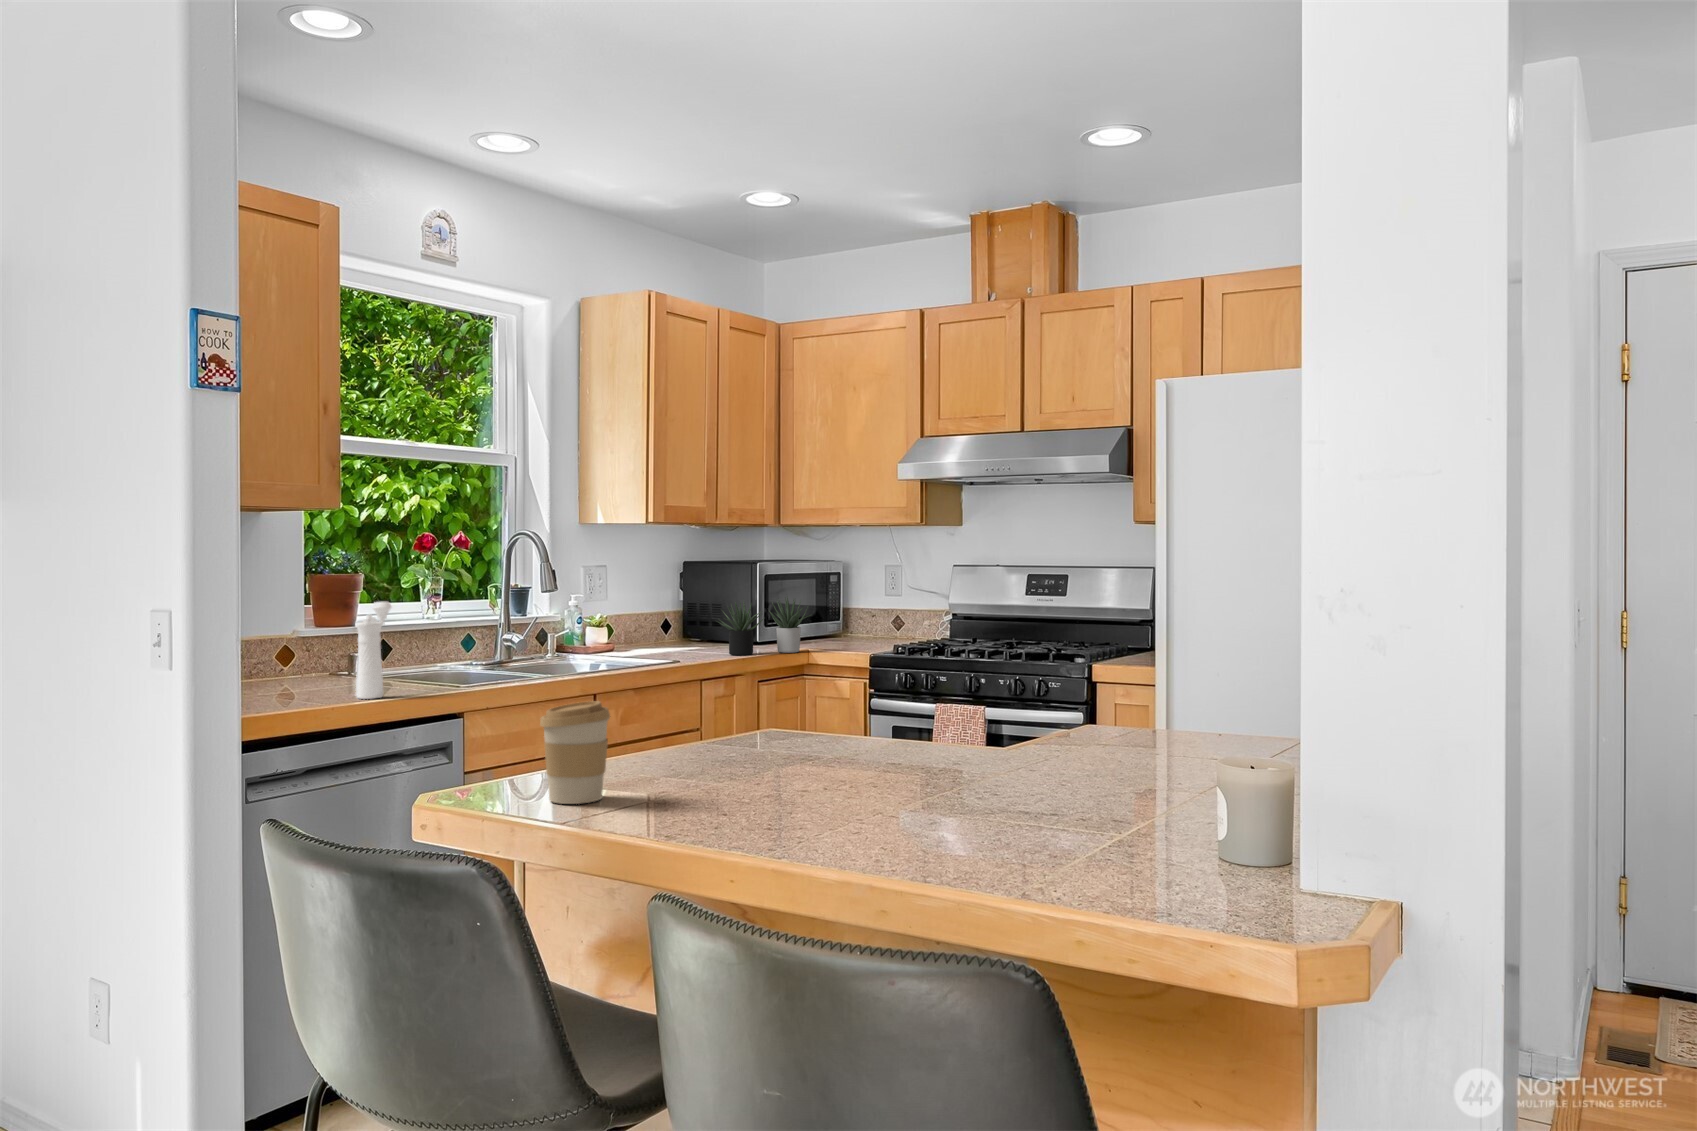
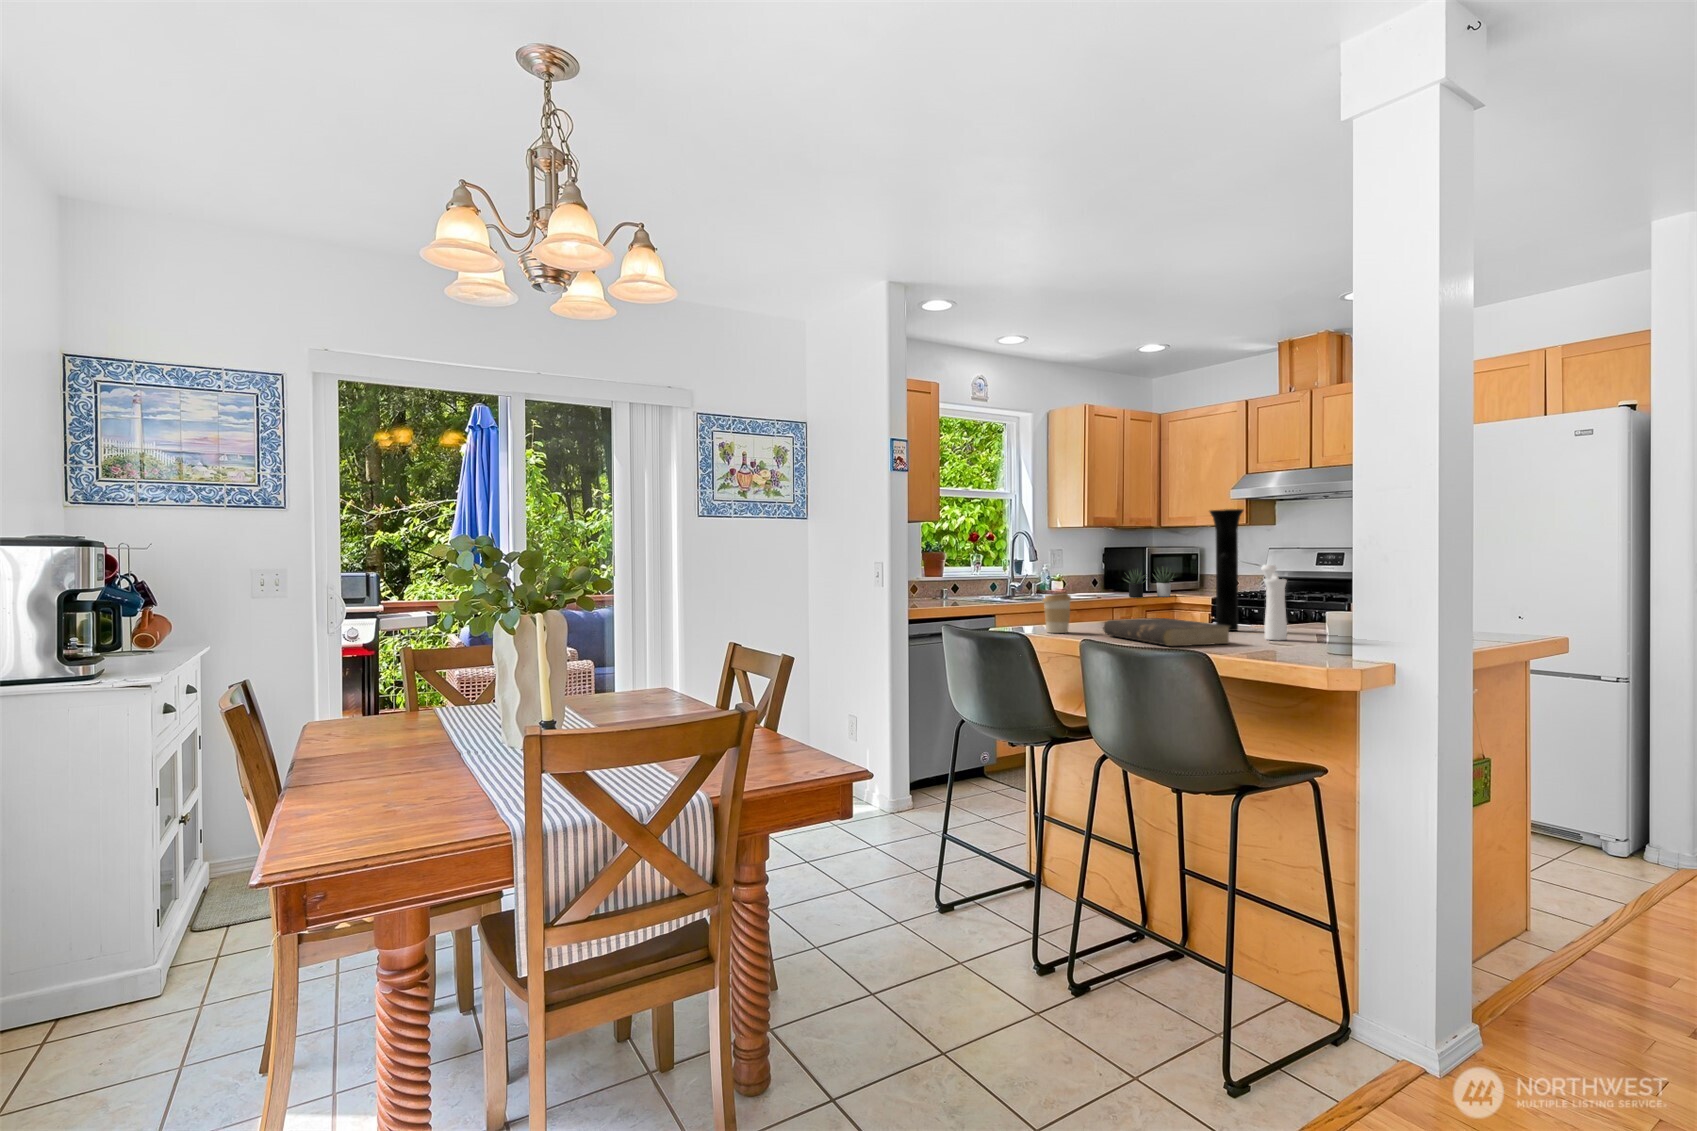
vase: none [906,507,977,771] -> present [1210,509,1243,631]
pepper mill: present [356,602,392,699] -> present [1261,565,1287,640]
book: none [685,755,977,855] -> present [1103,618,1231,646]

